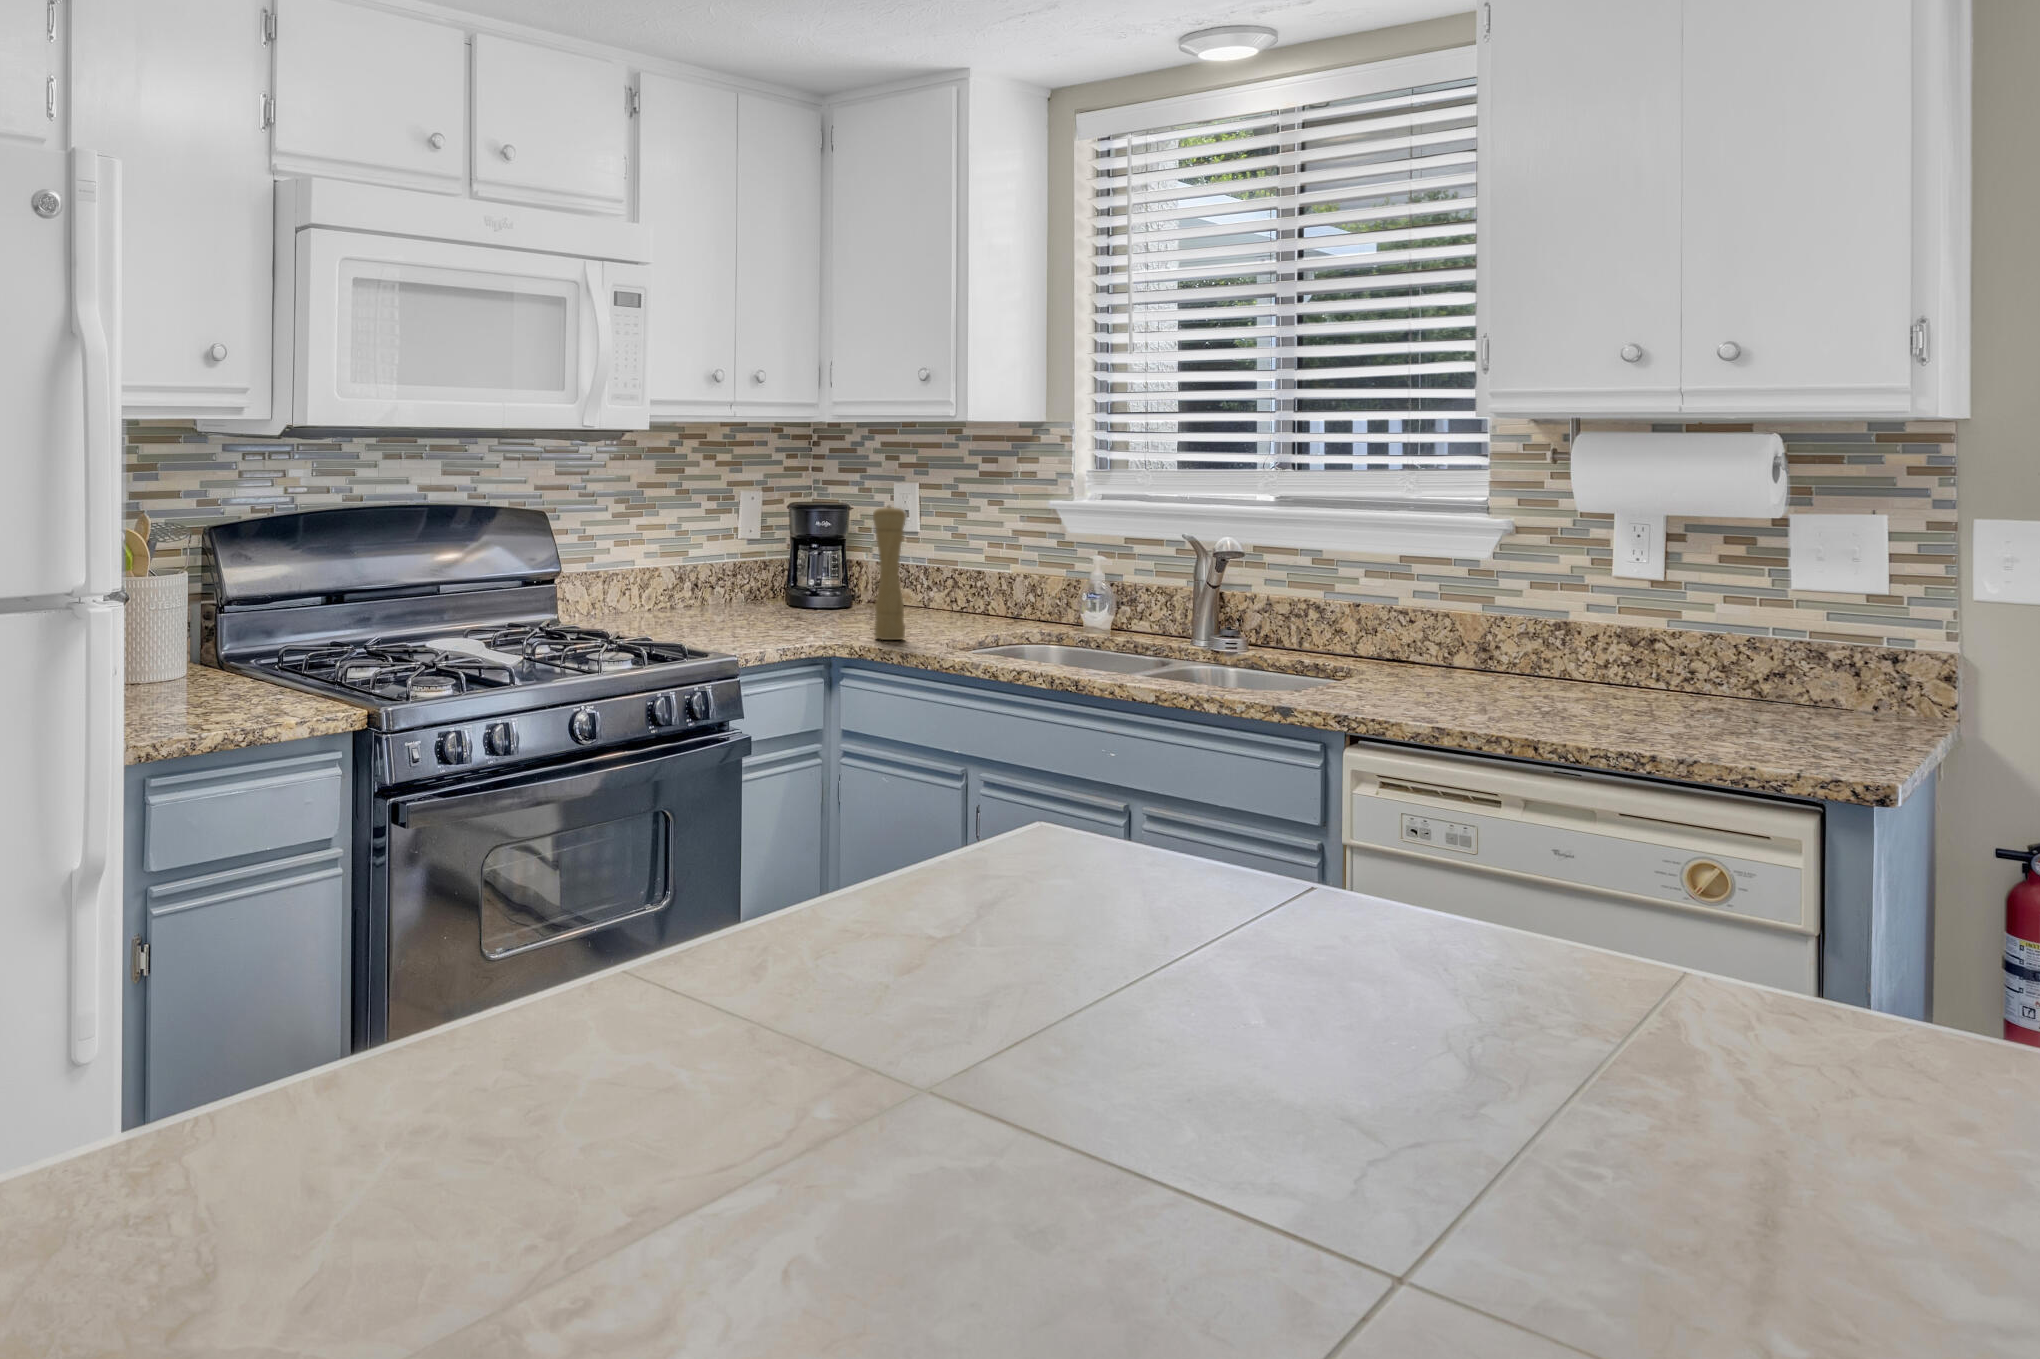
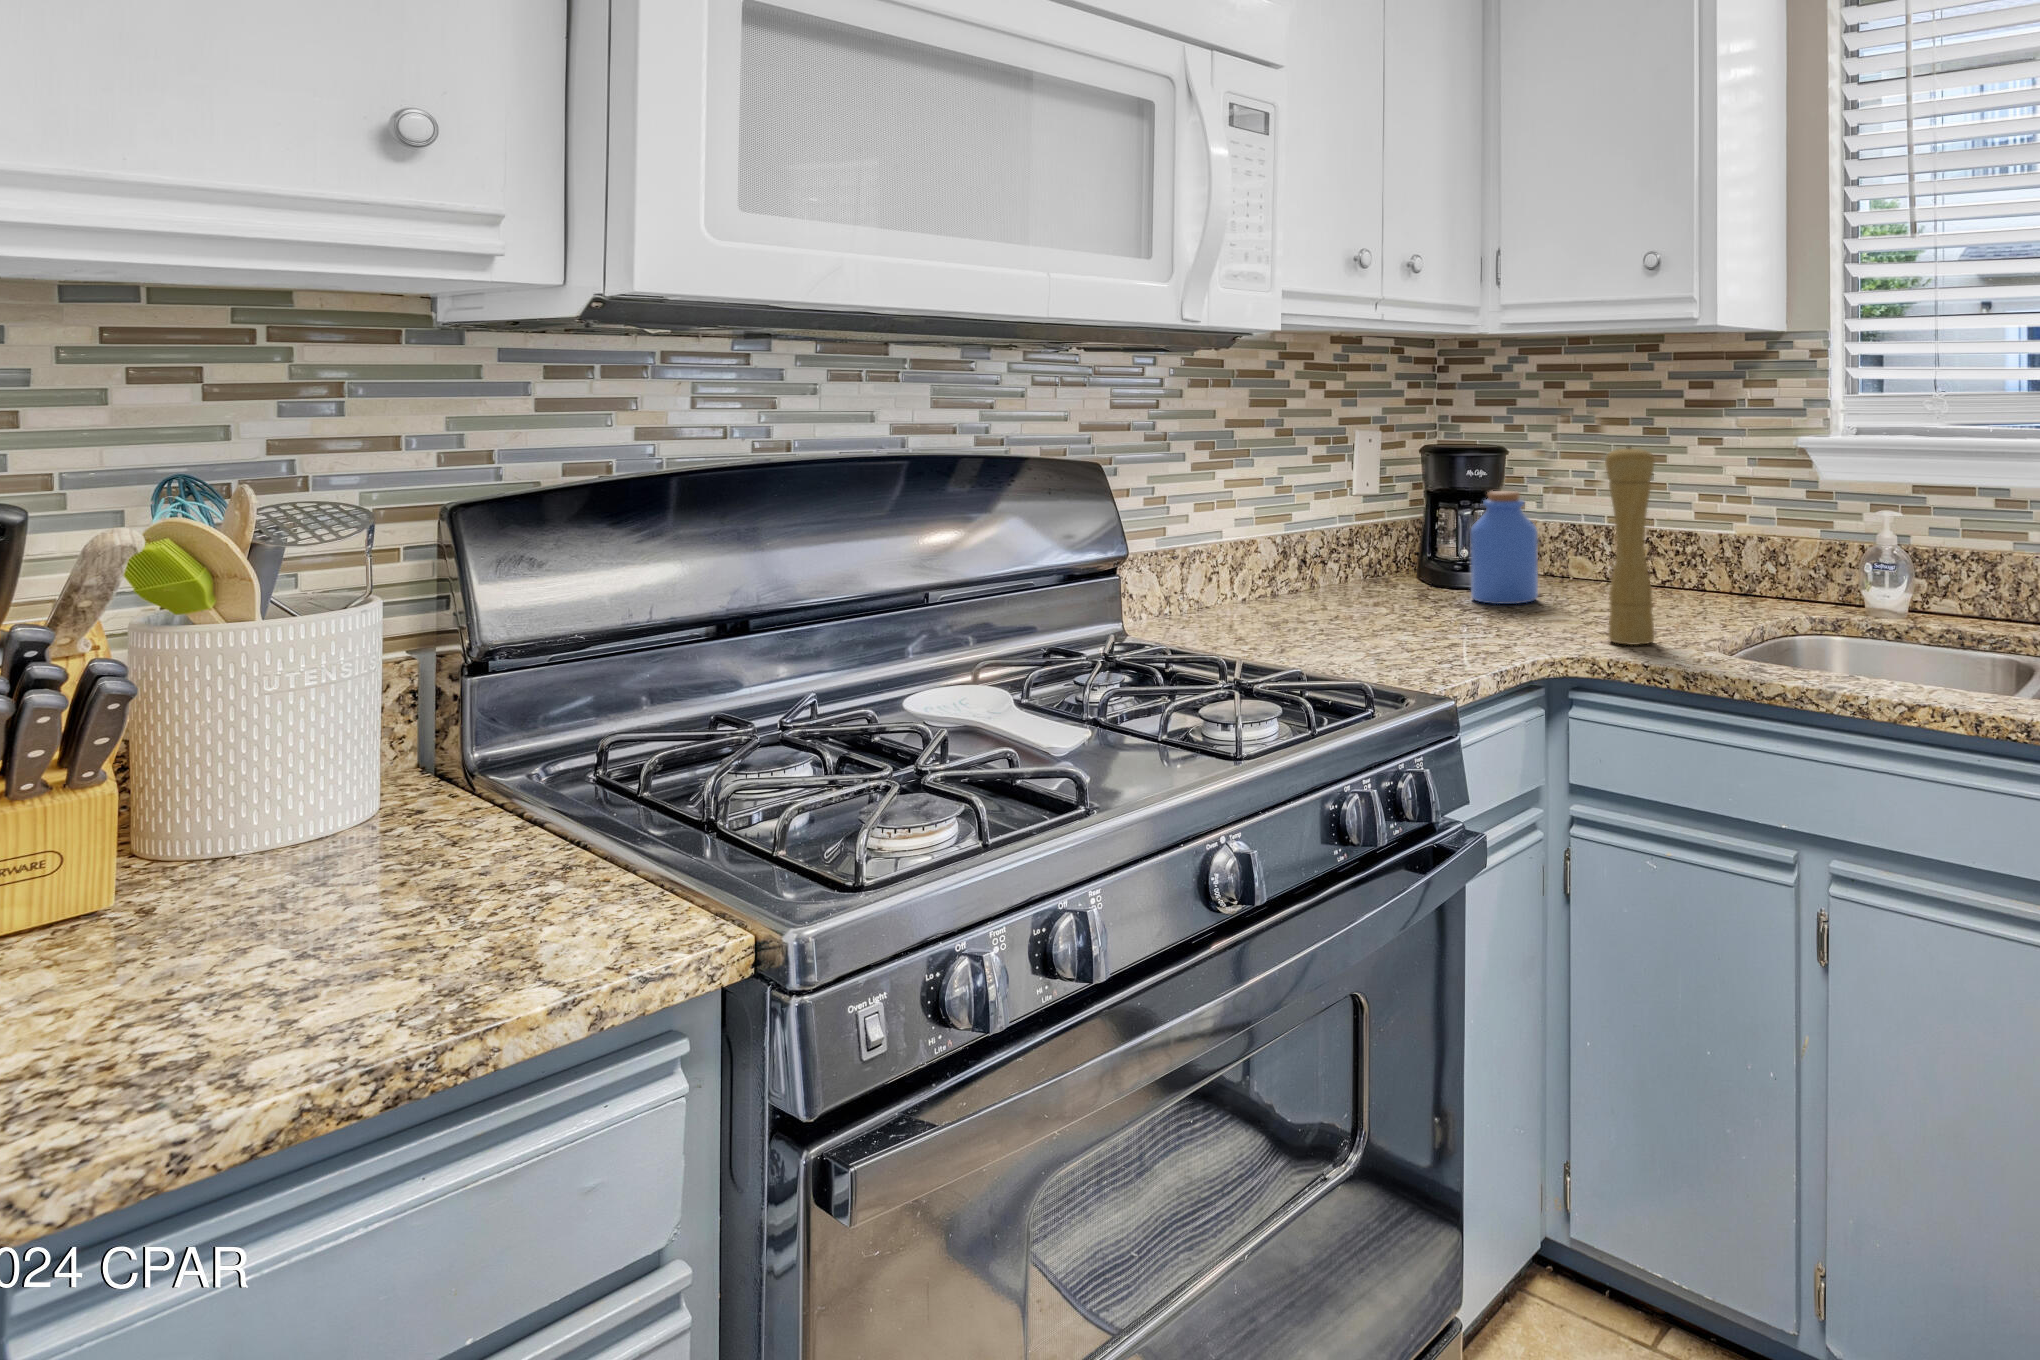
jar: none [815,538,864,619] -> present [1470,491,1538,604]

